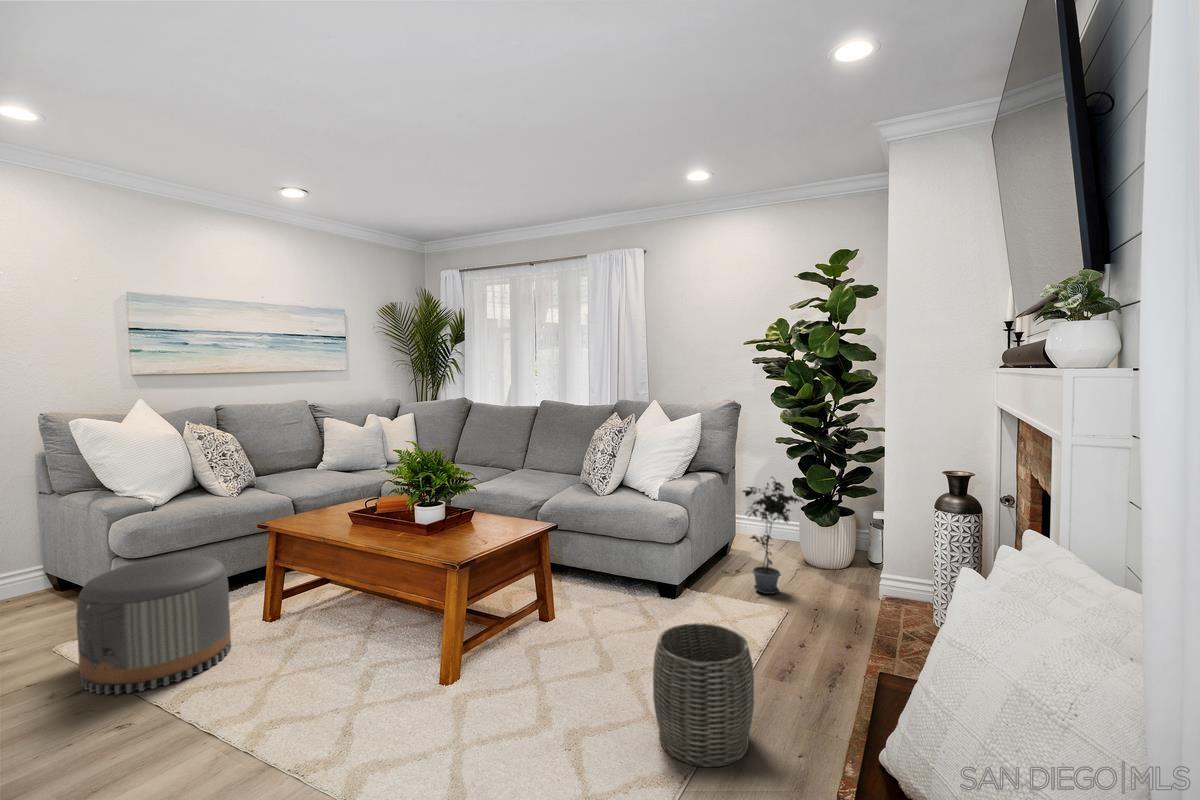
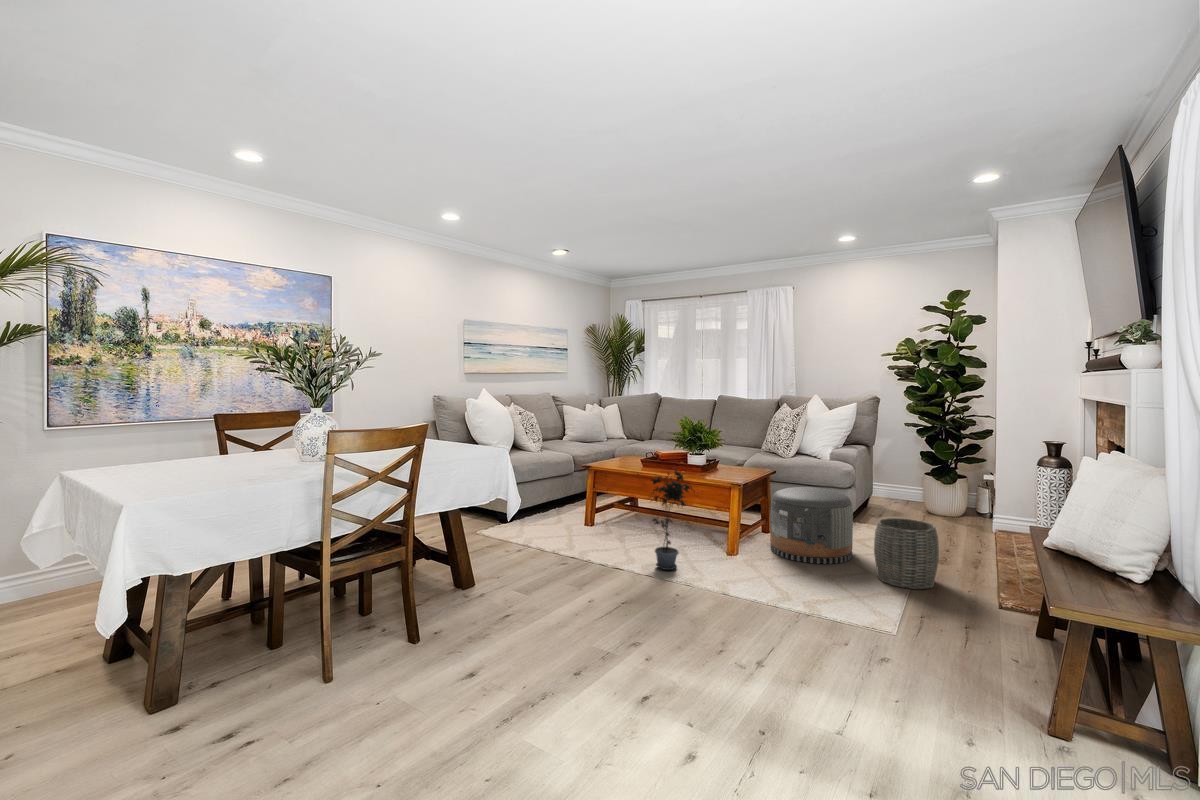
potted plant: present [743,477,805,594] -> present [651,467,692,570]
pouf: present [76,556,231,694] -> present [770,487,853,564]

